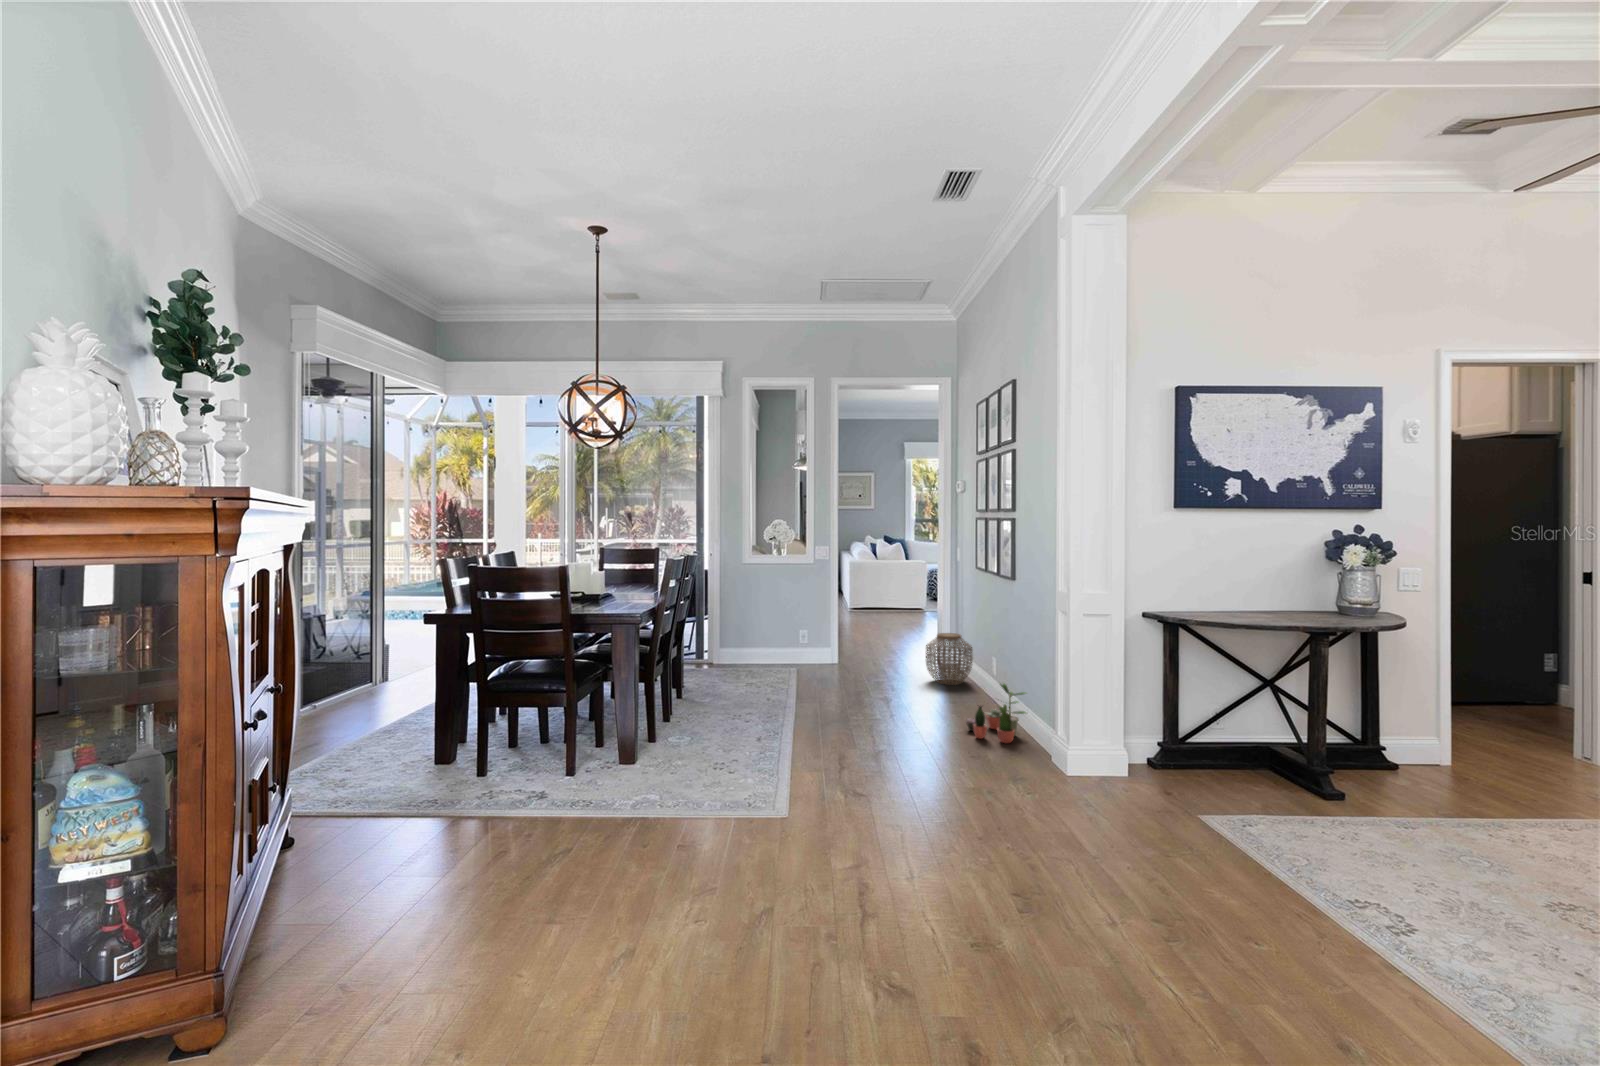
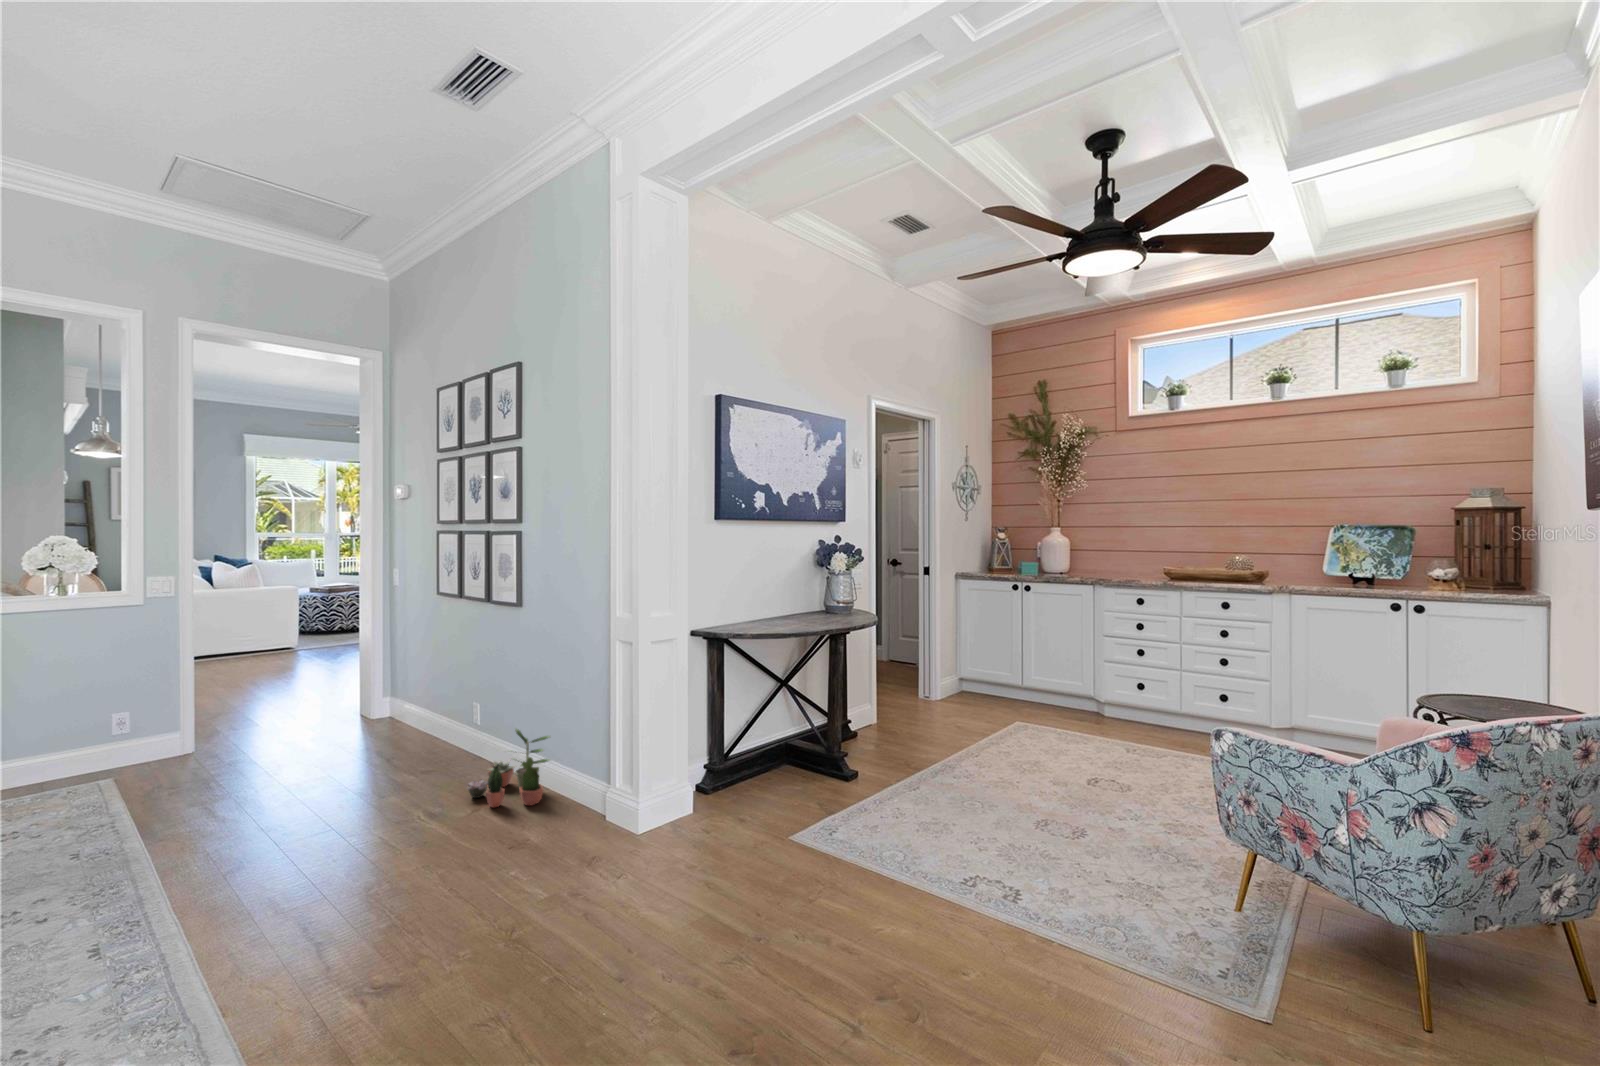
woven basket: present [926,633,972,685] -> none [352,665,419,733]

